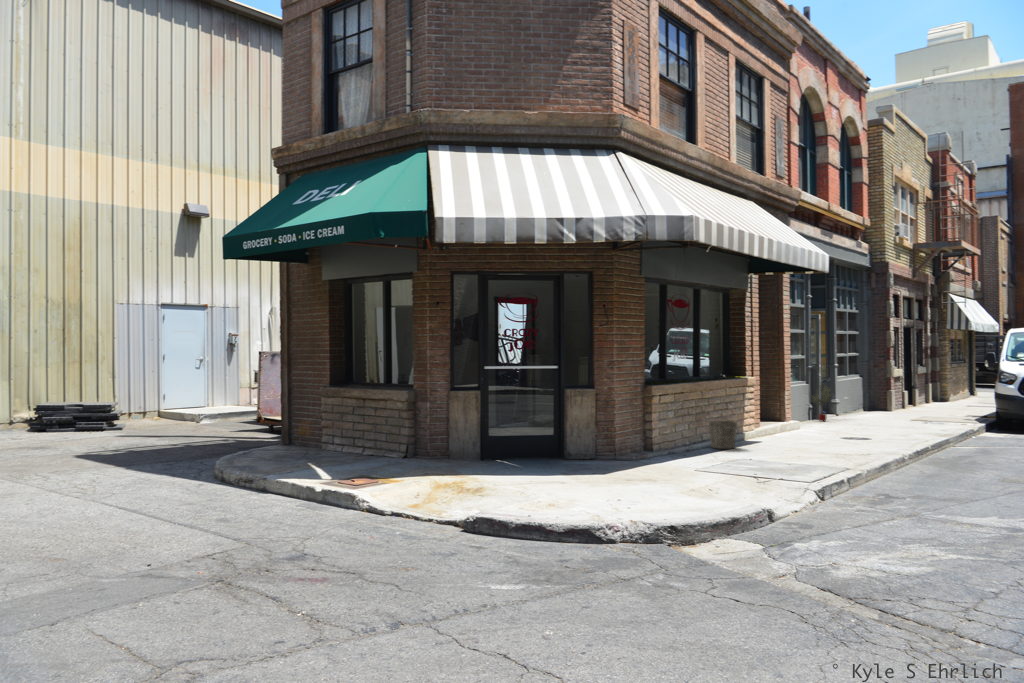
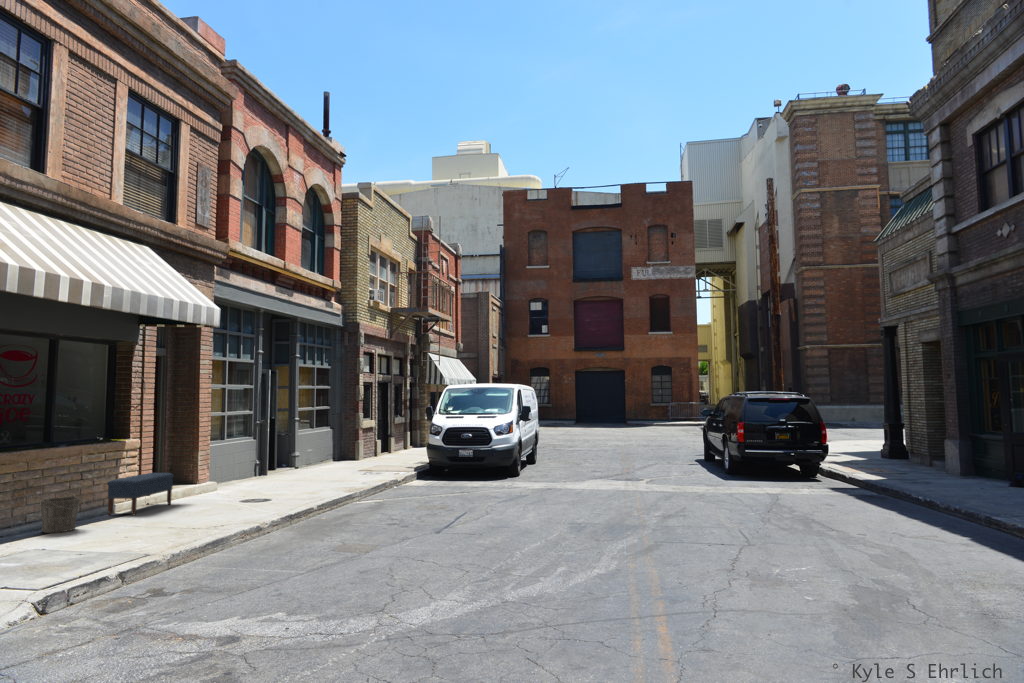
potted tree: present [812,384,831,421] -> none [253,438,279,478]
bench: none [737,407,778,442] -> present [107,473,174,515]

